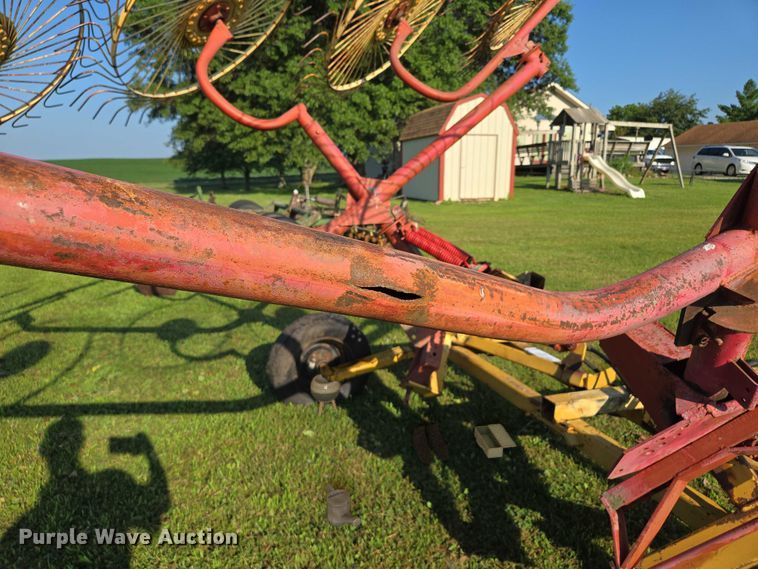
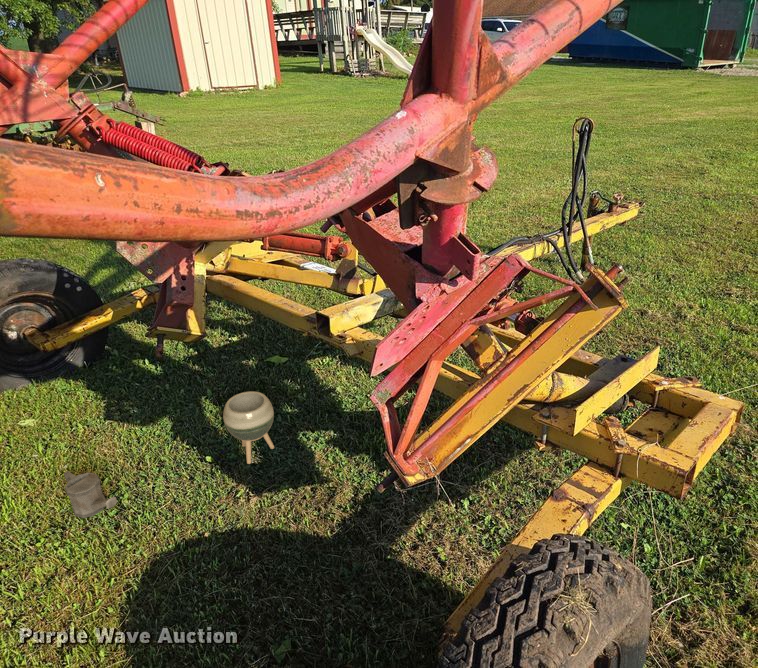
planter: present [311,375,340,416] -> present [223,391,274,464]
boots: present [413,422,449,464] -> none [175,366,227,417]
toolbox: present [475,424,516,458] -> none [254,351,304,391]

